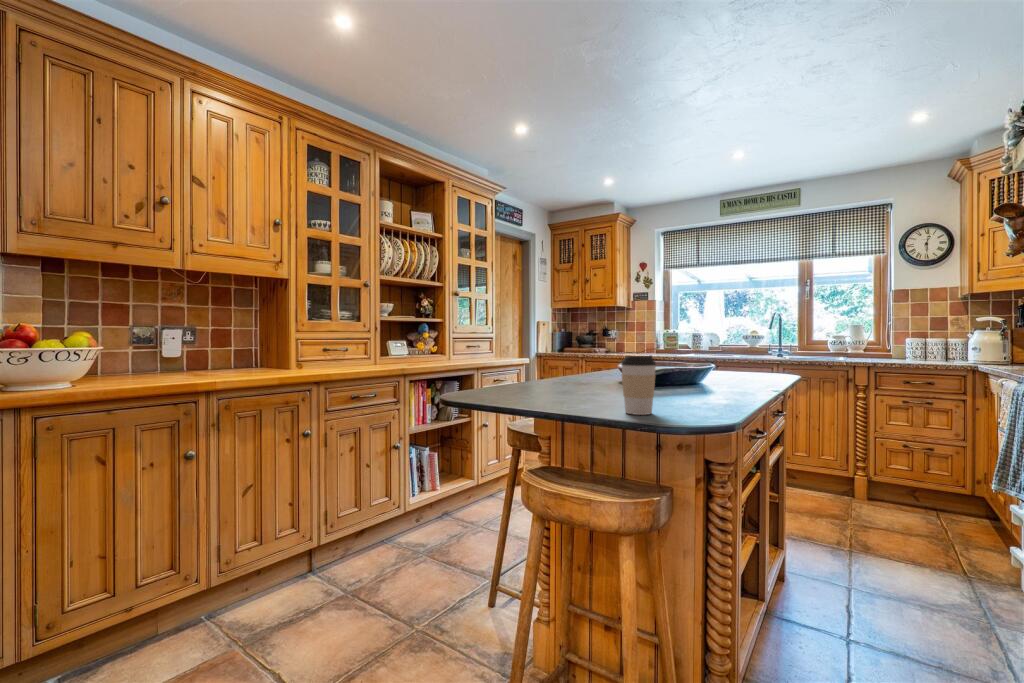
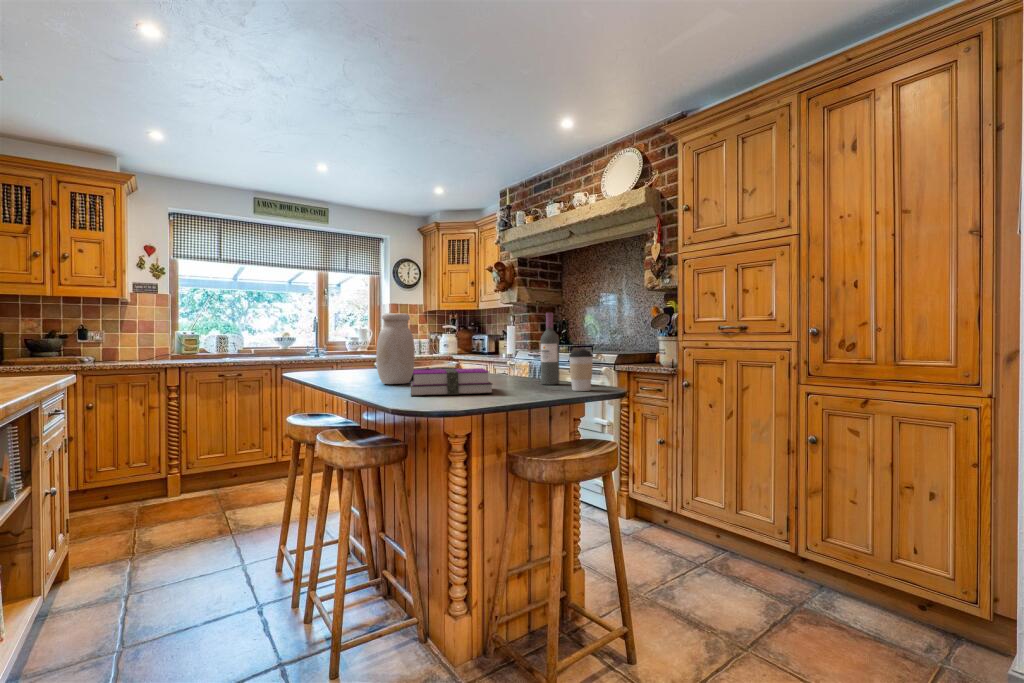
wine bottle: none [673,301,701,404] -> present [541,313,559,385]
jar: none [571,312,608,382] -> present [376,313,415,384]
hardback book: none [503,368,599,397] -> present [411,368,493,396]

